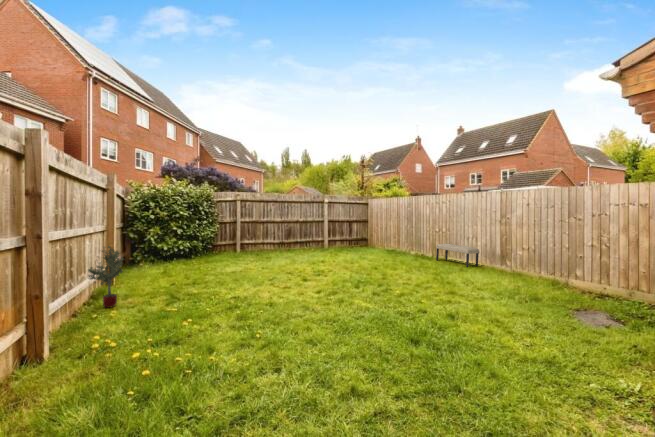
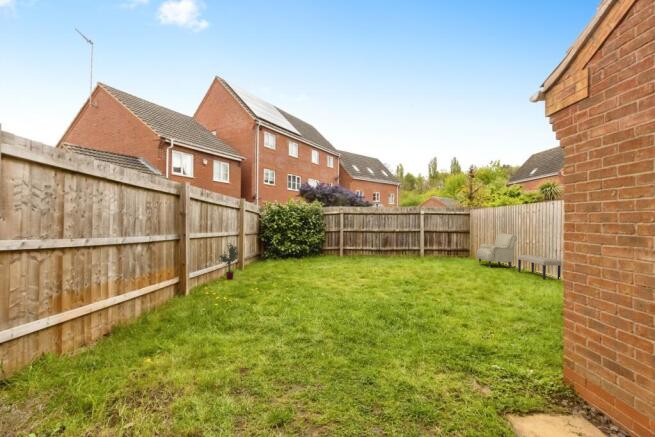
chair: none [390,223,428,257] -> present [477,234,517,268]

